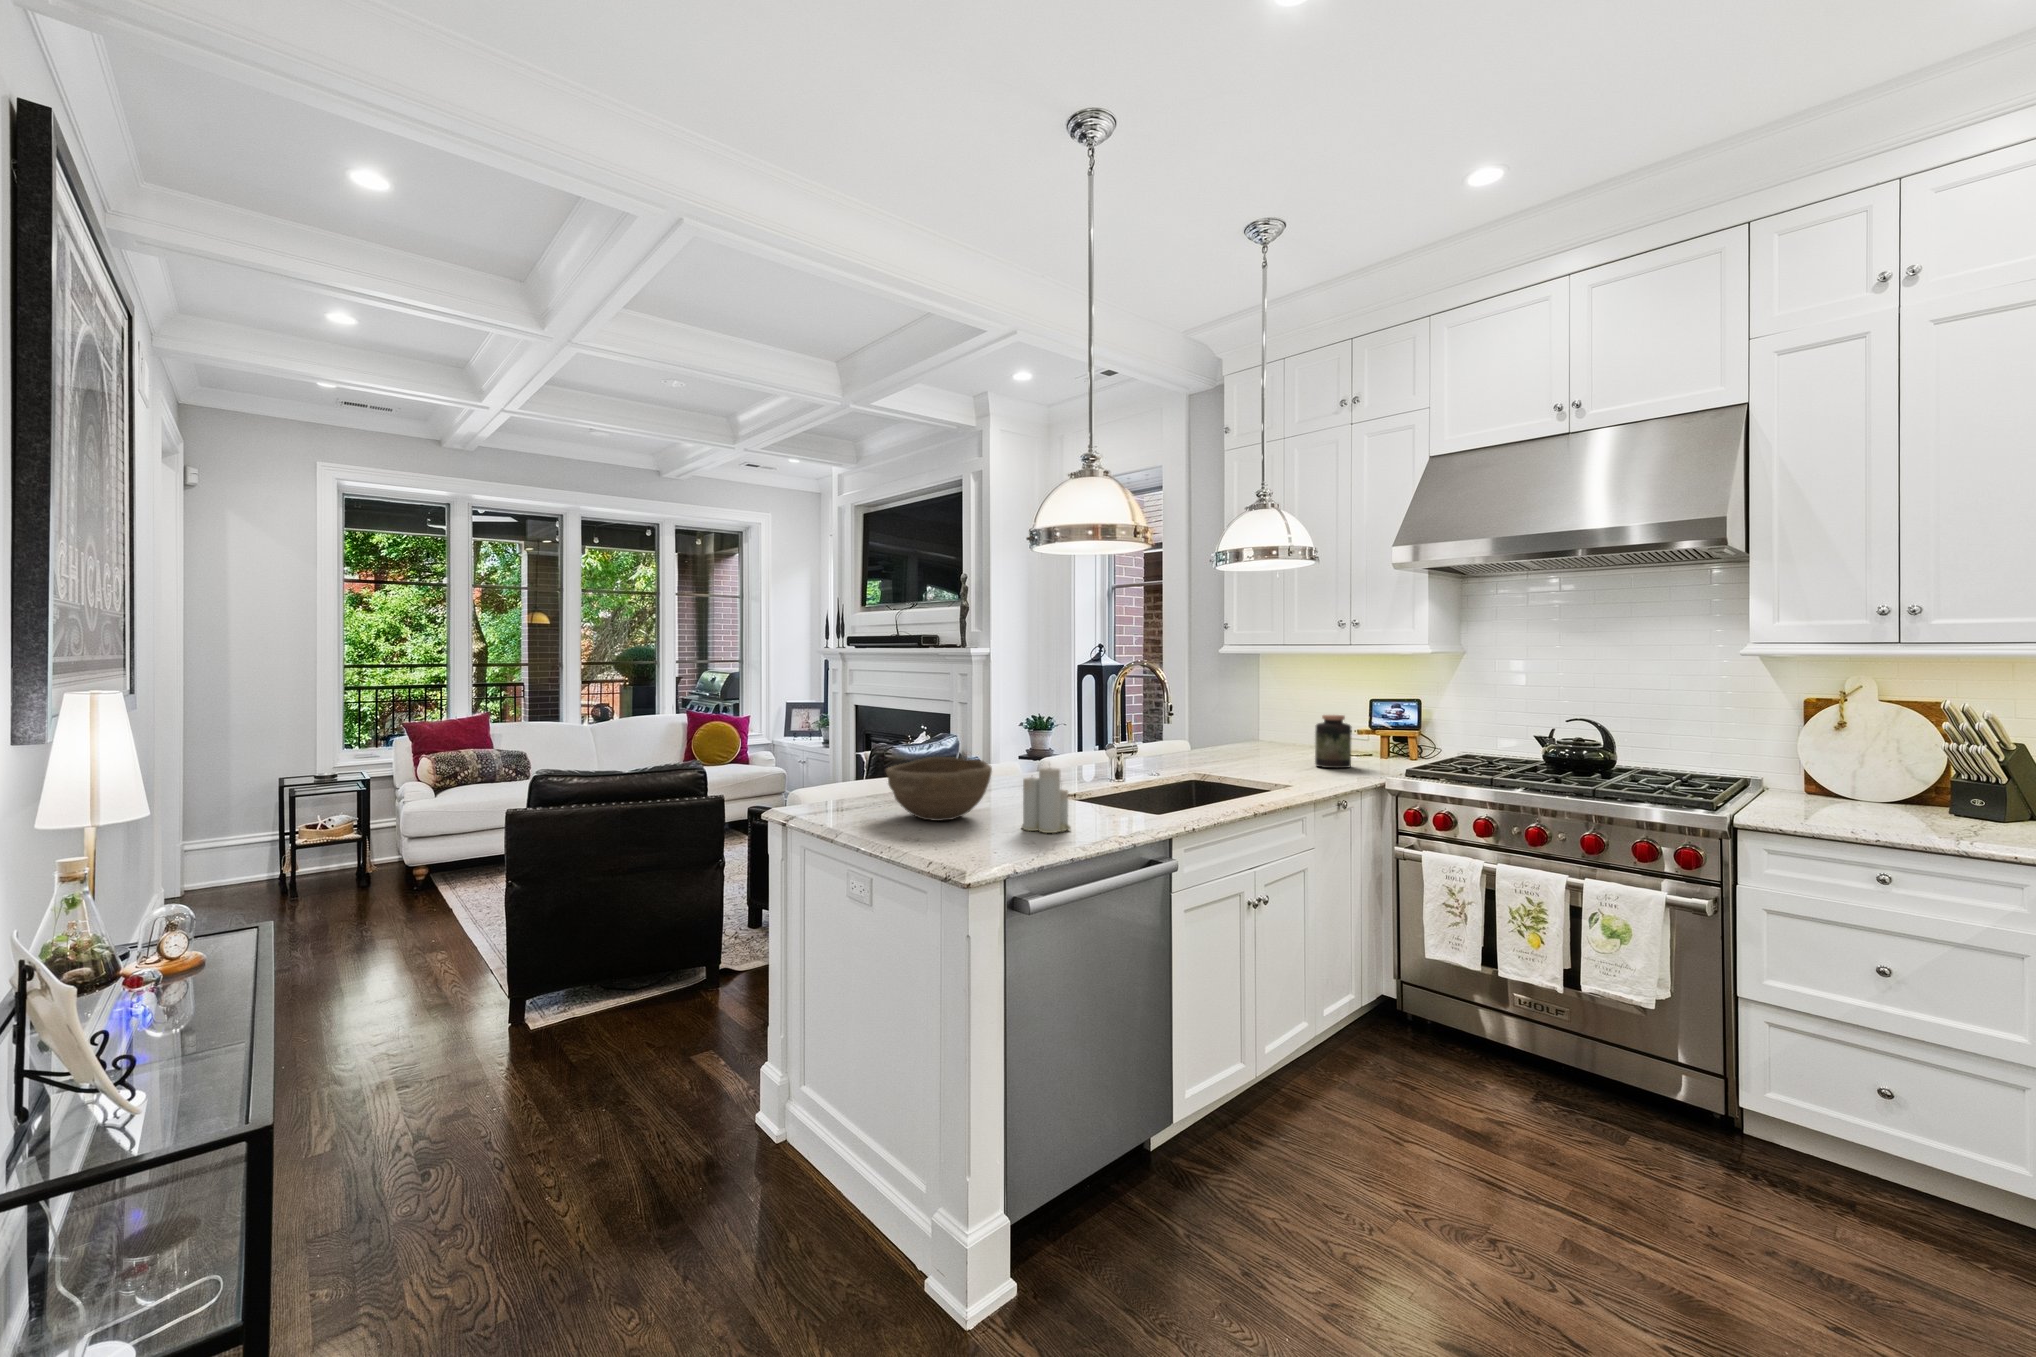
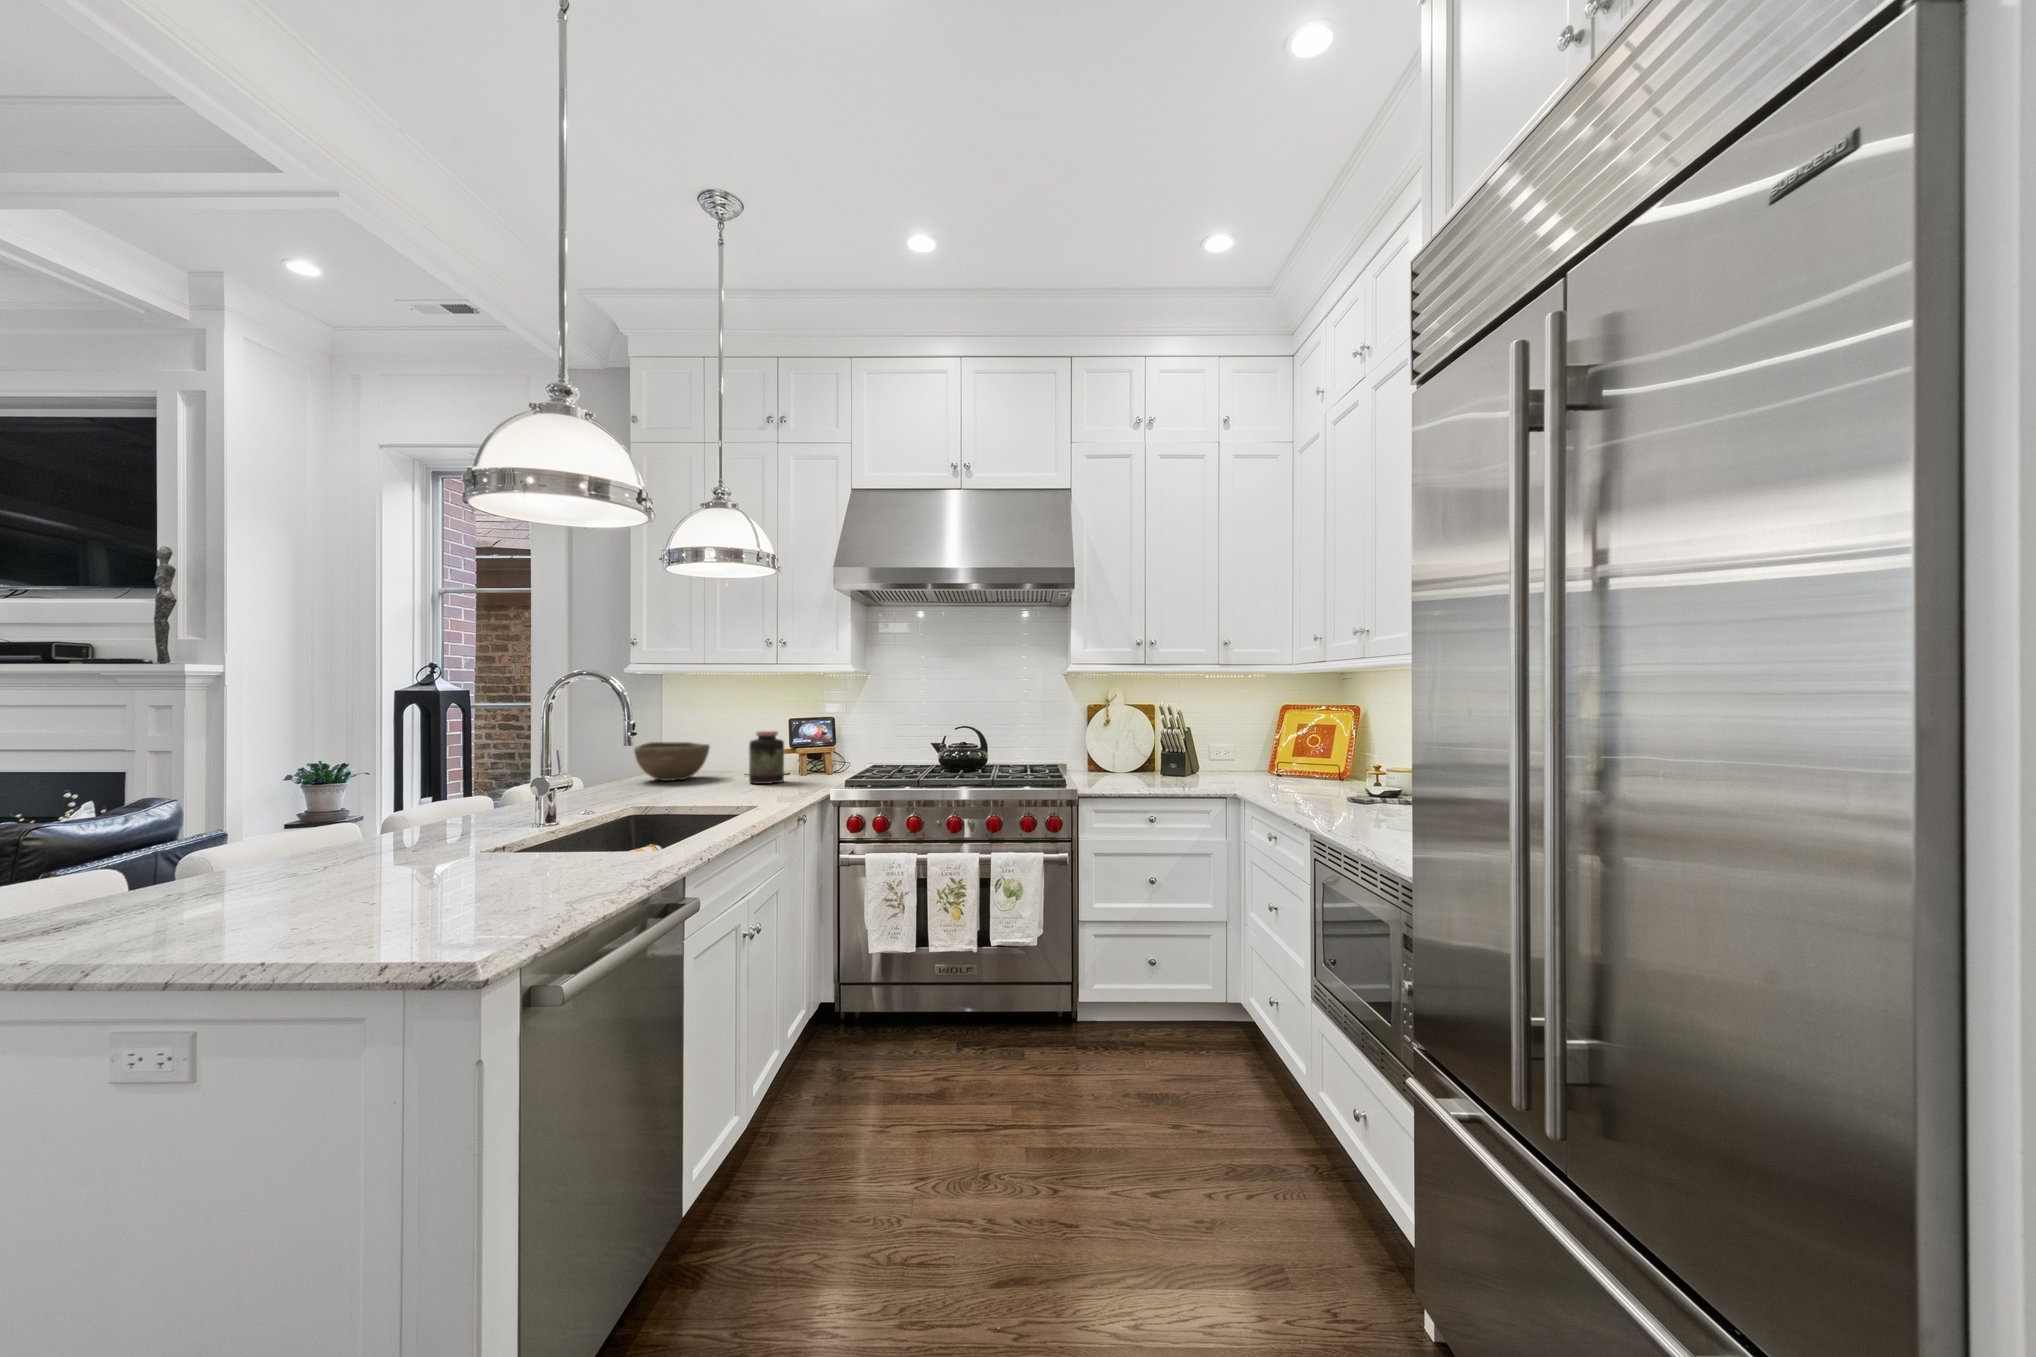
bowl: present [886,757,992,821] -> present [634,742,710,781]
candle: present [1022,768,1071,833] -> none [480,783,558,880]

